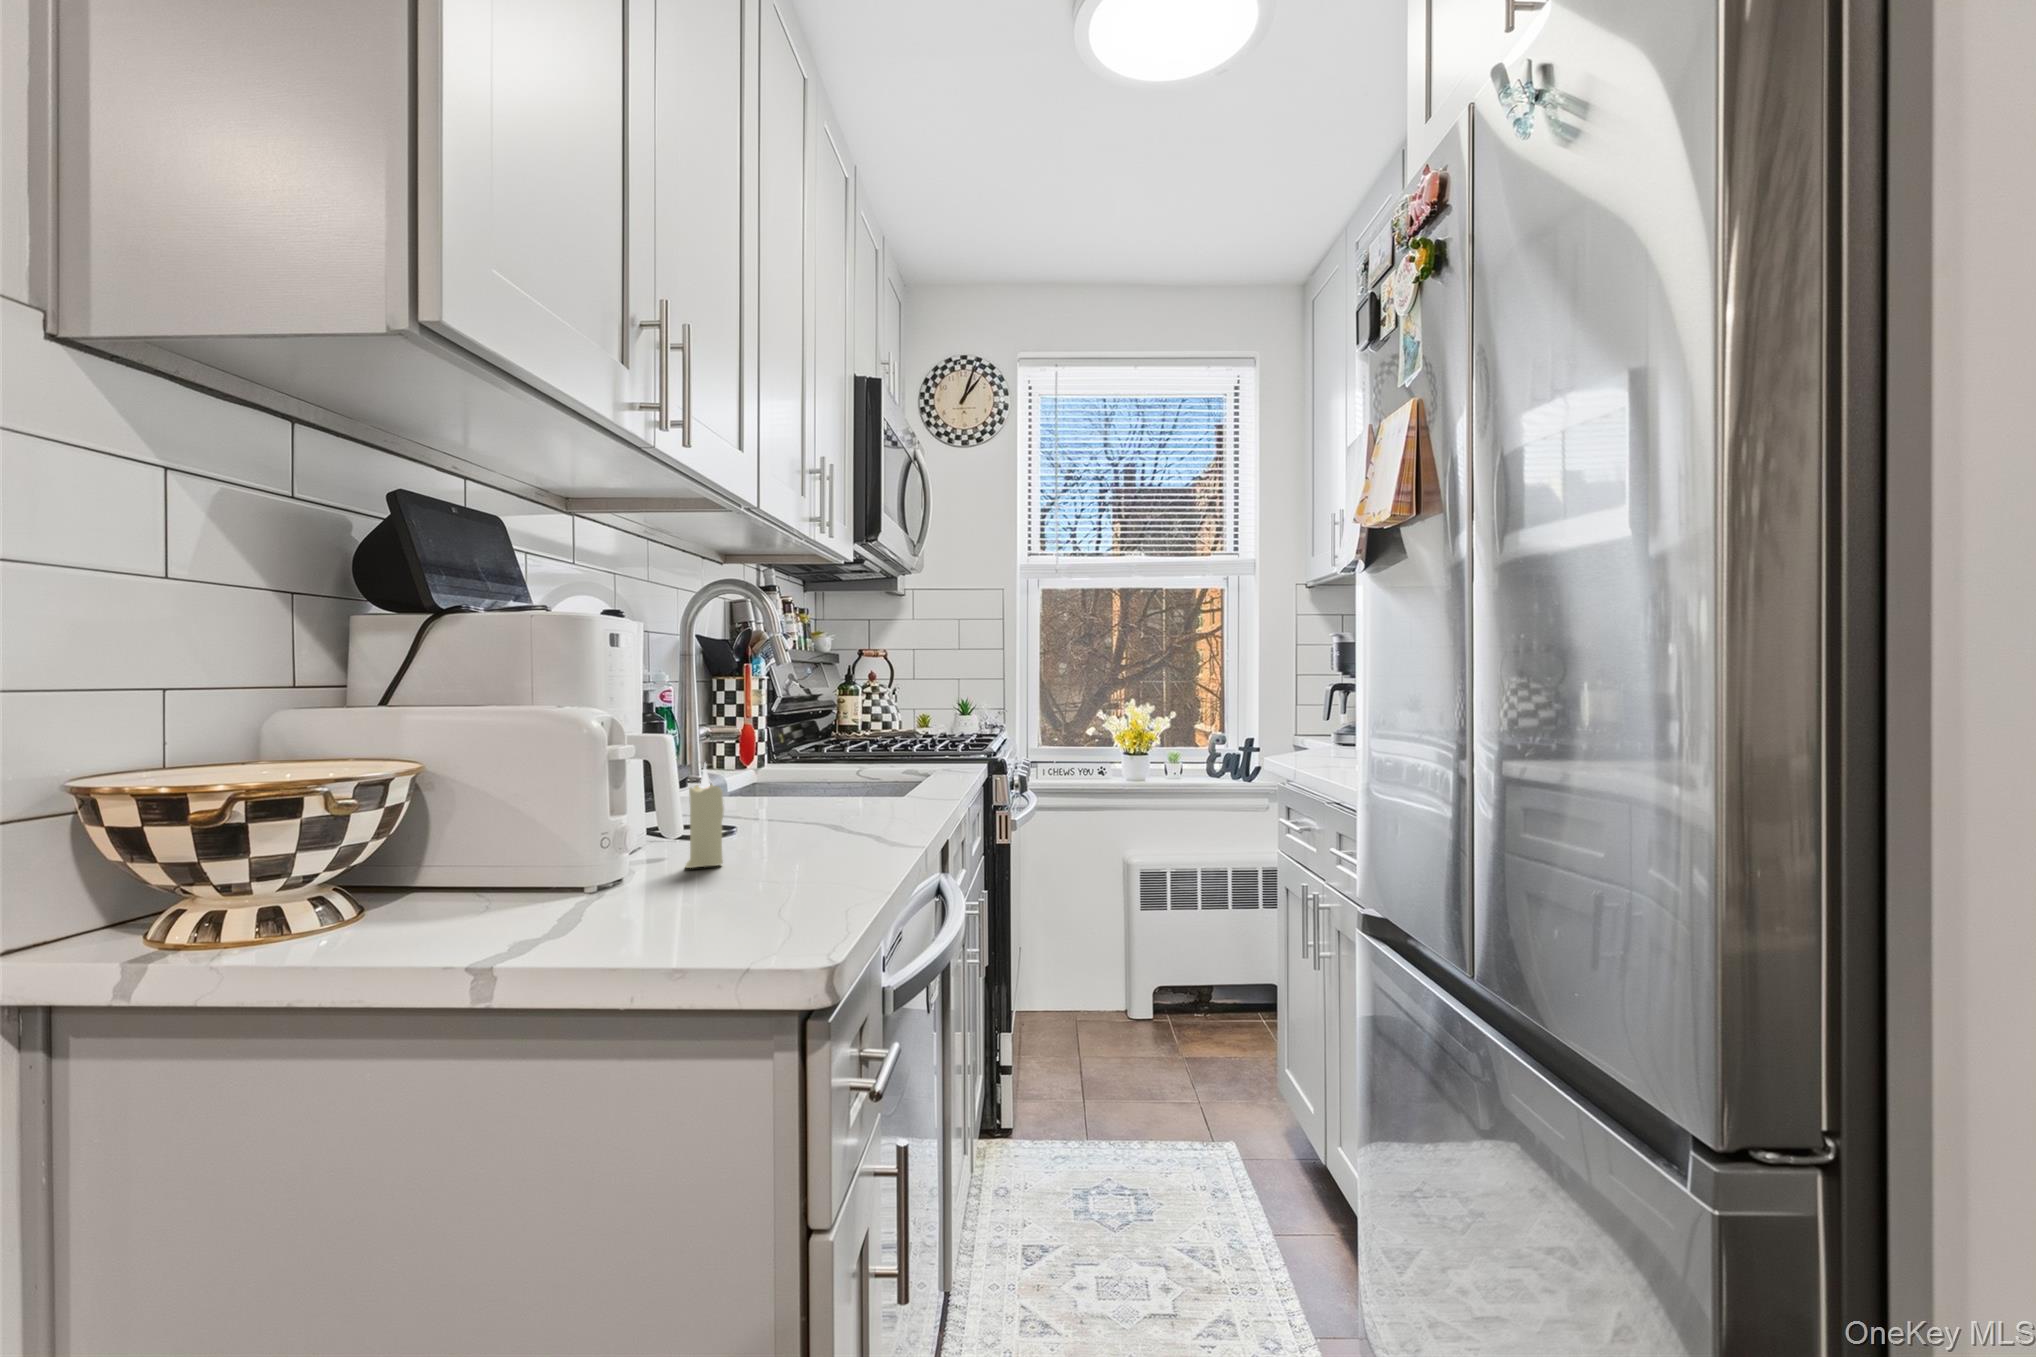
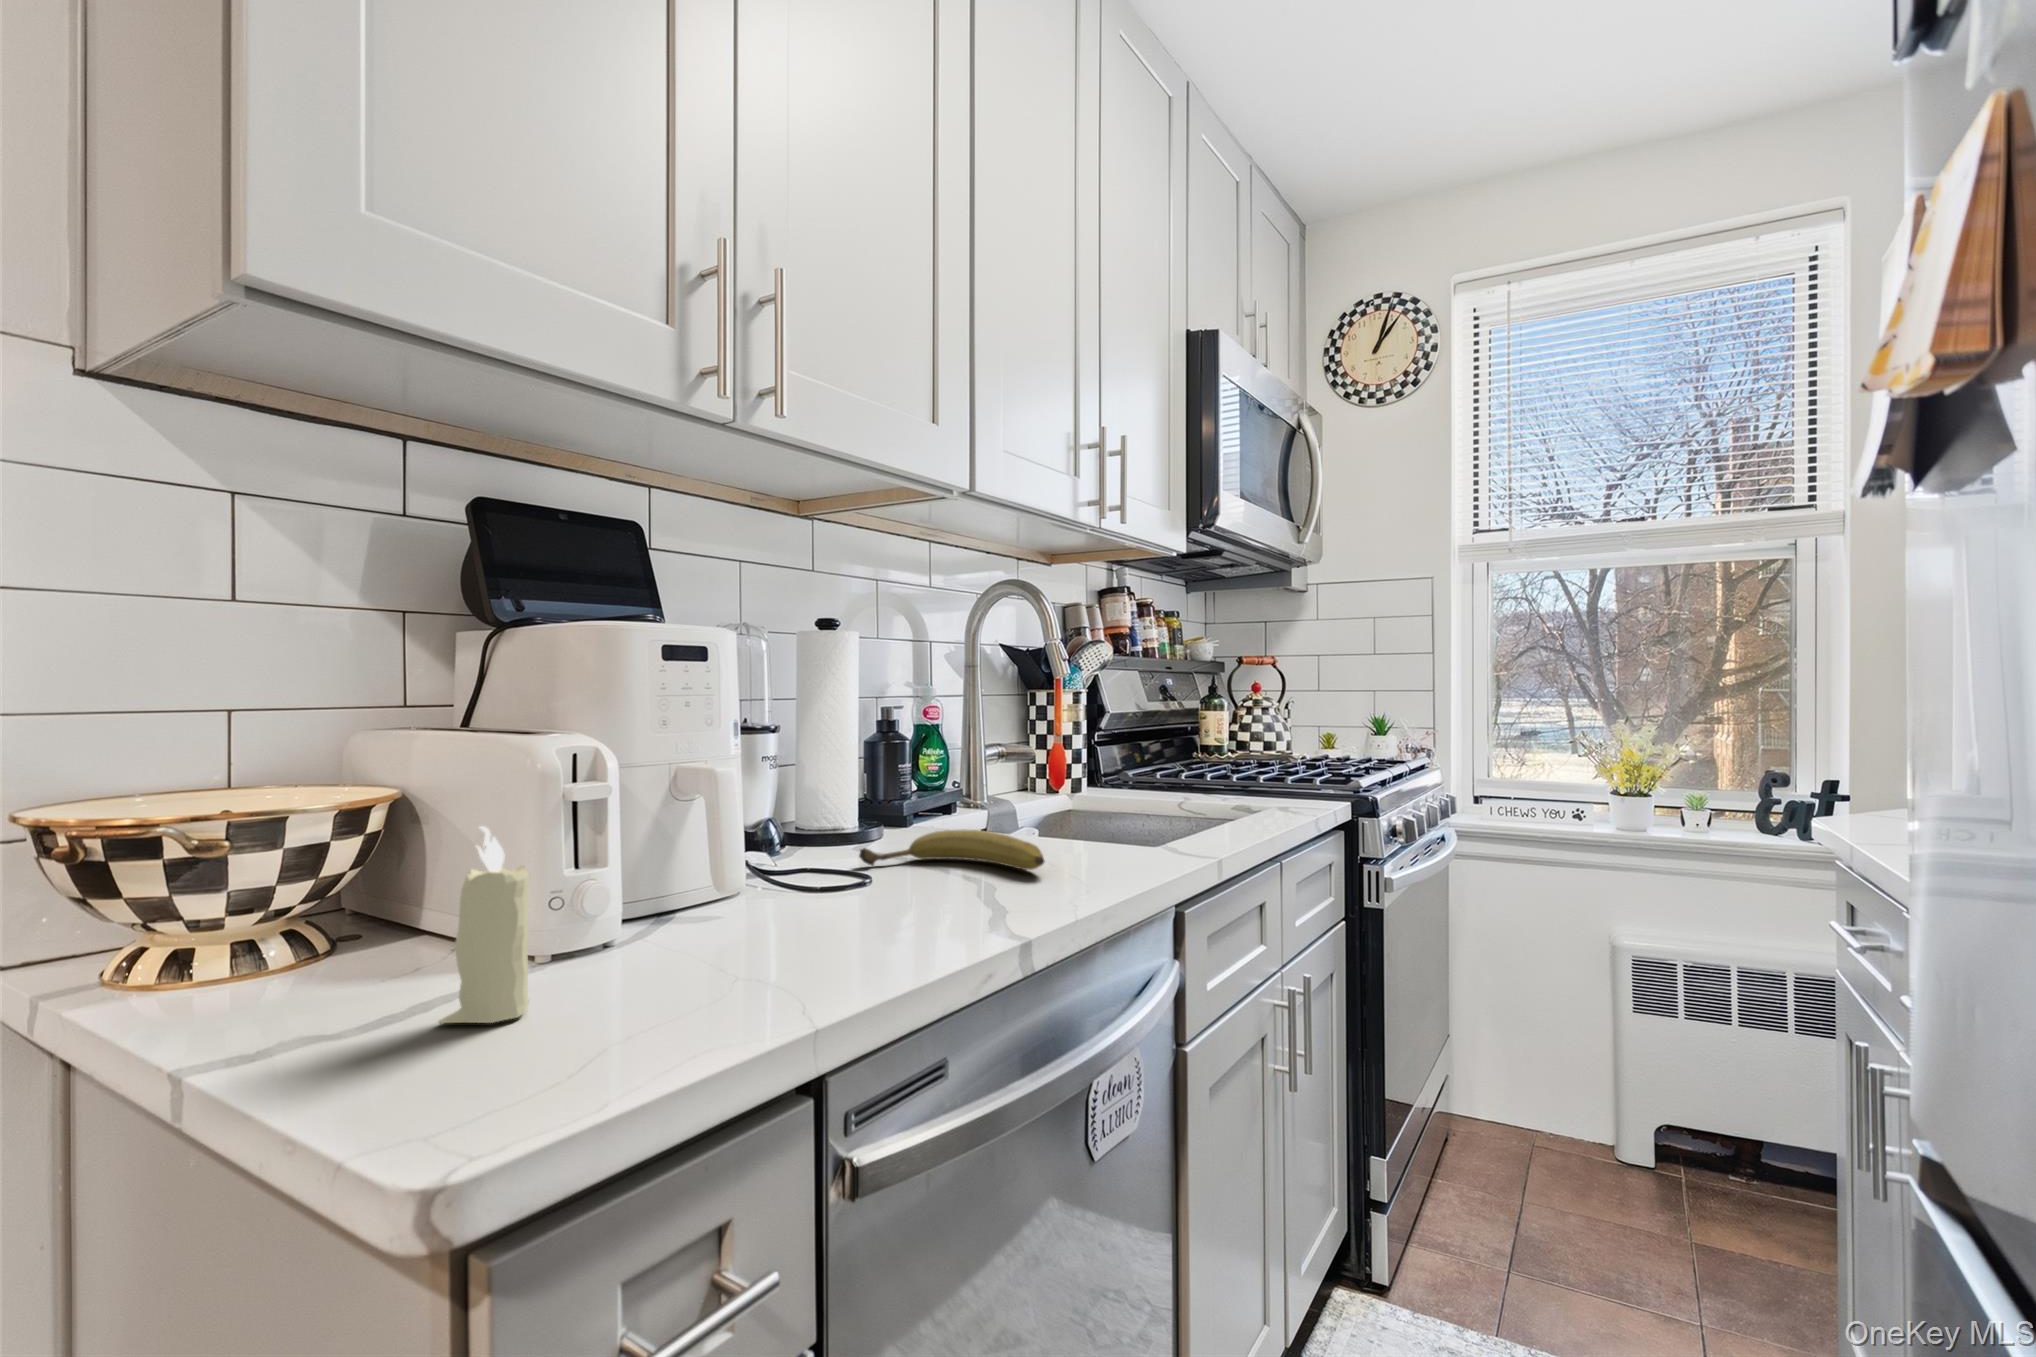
fruit: none [734,781,869,808] -> present [859,830,1044,870]

